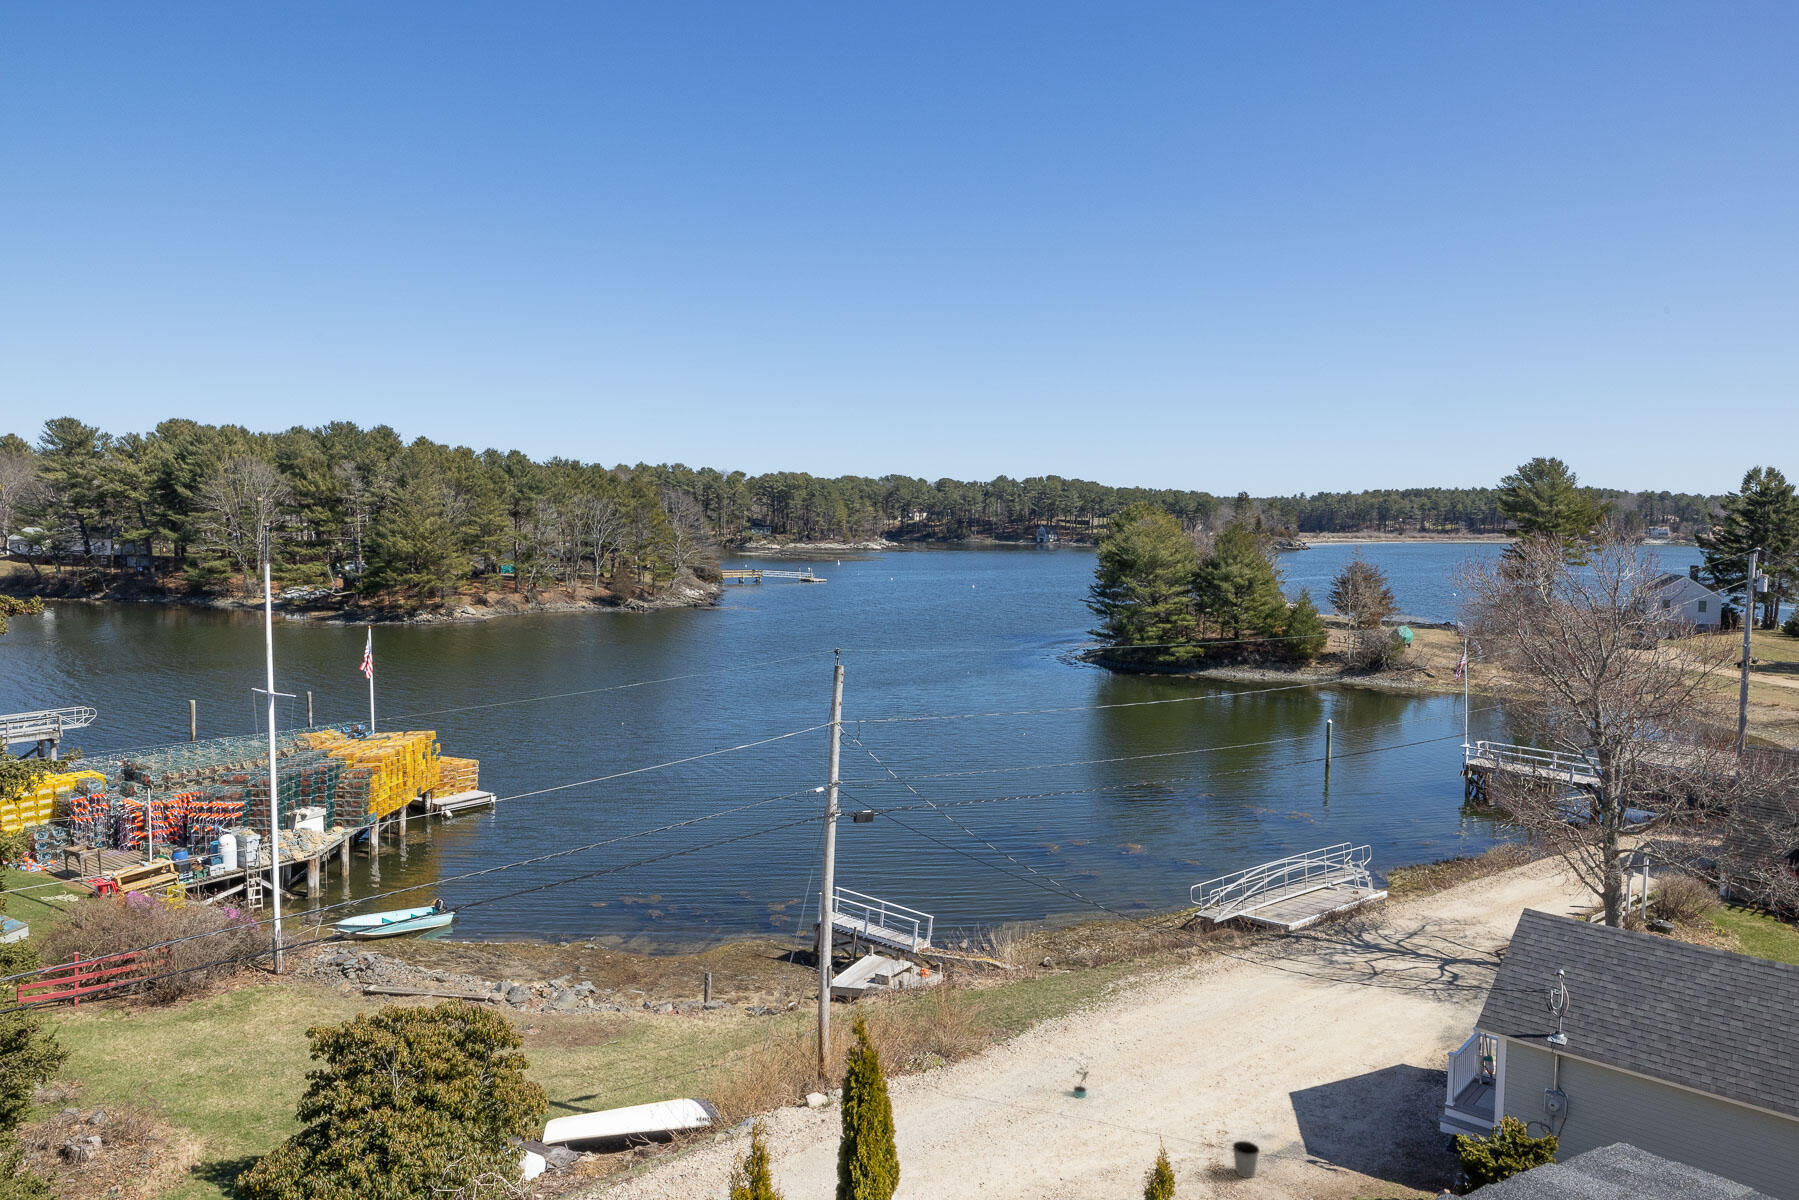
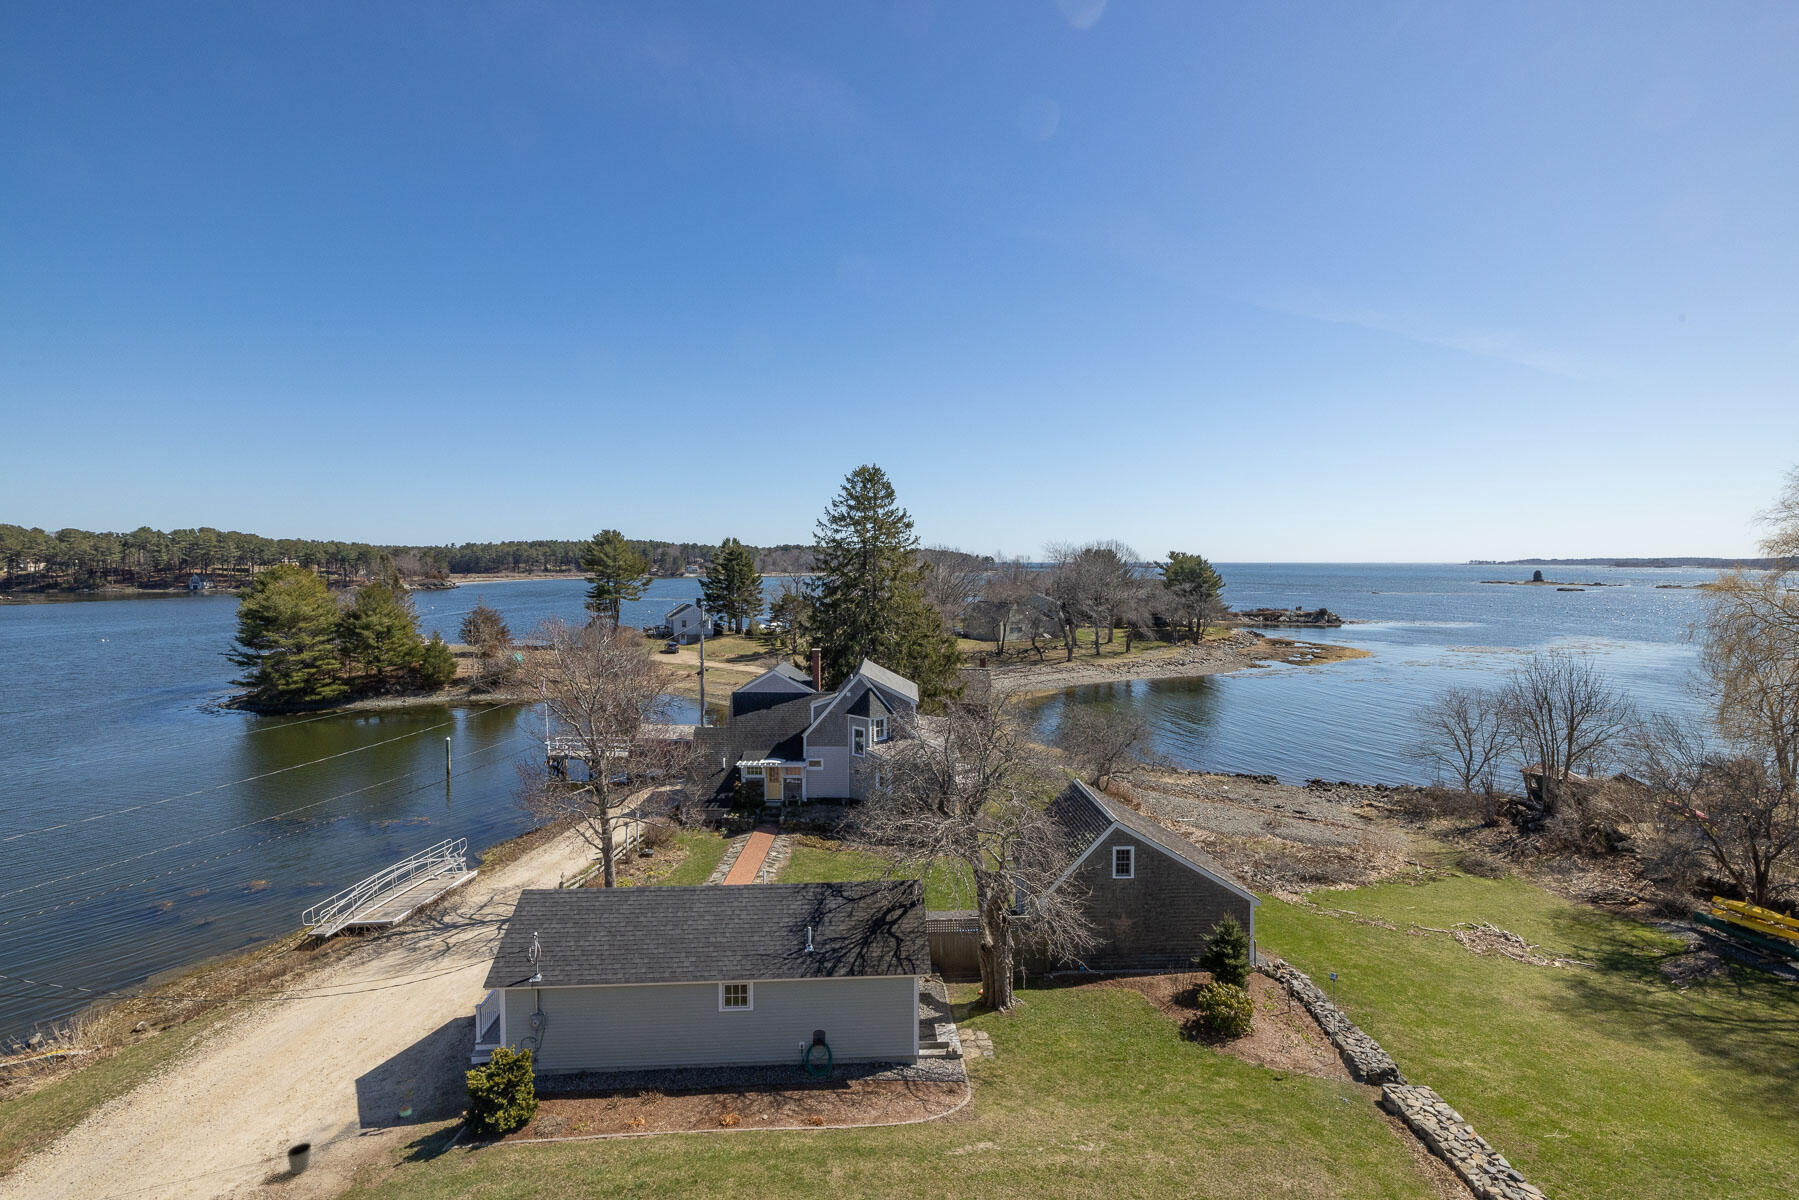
potted plant: present [1074,1060,1088,1098] -> present [400,1079,412,1117]

